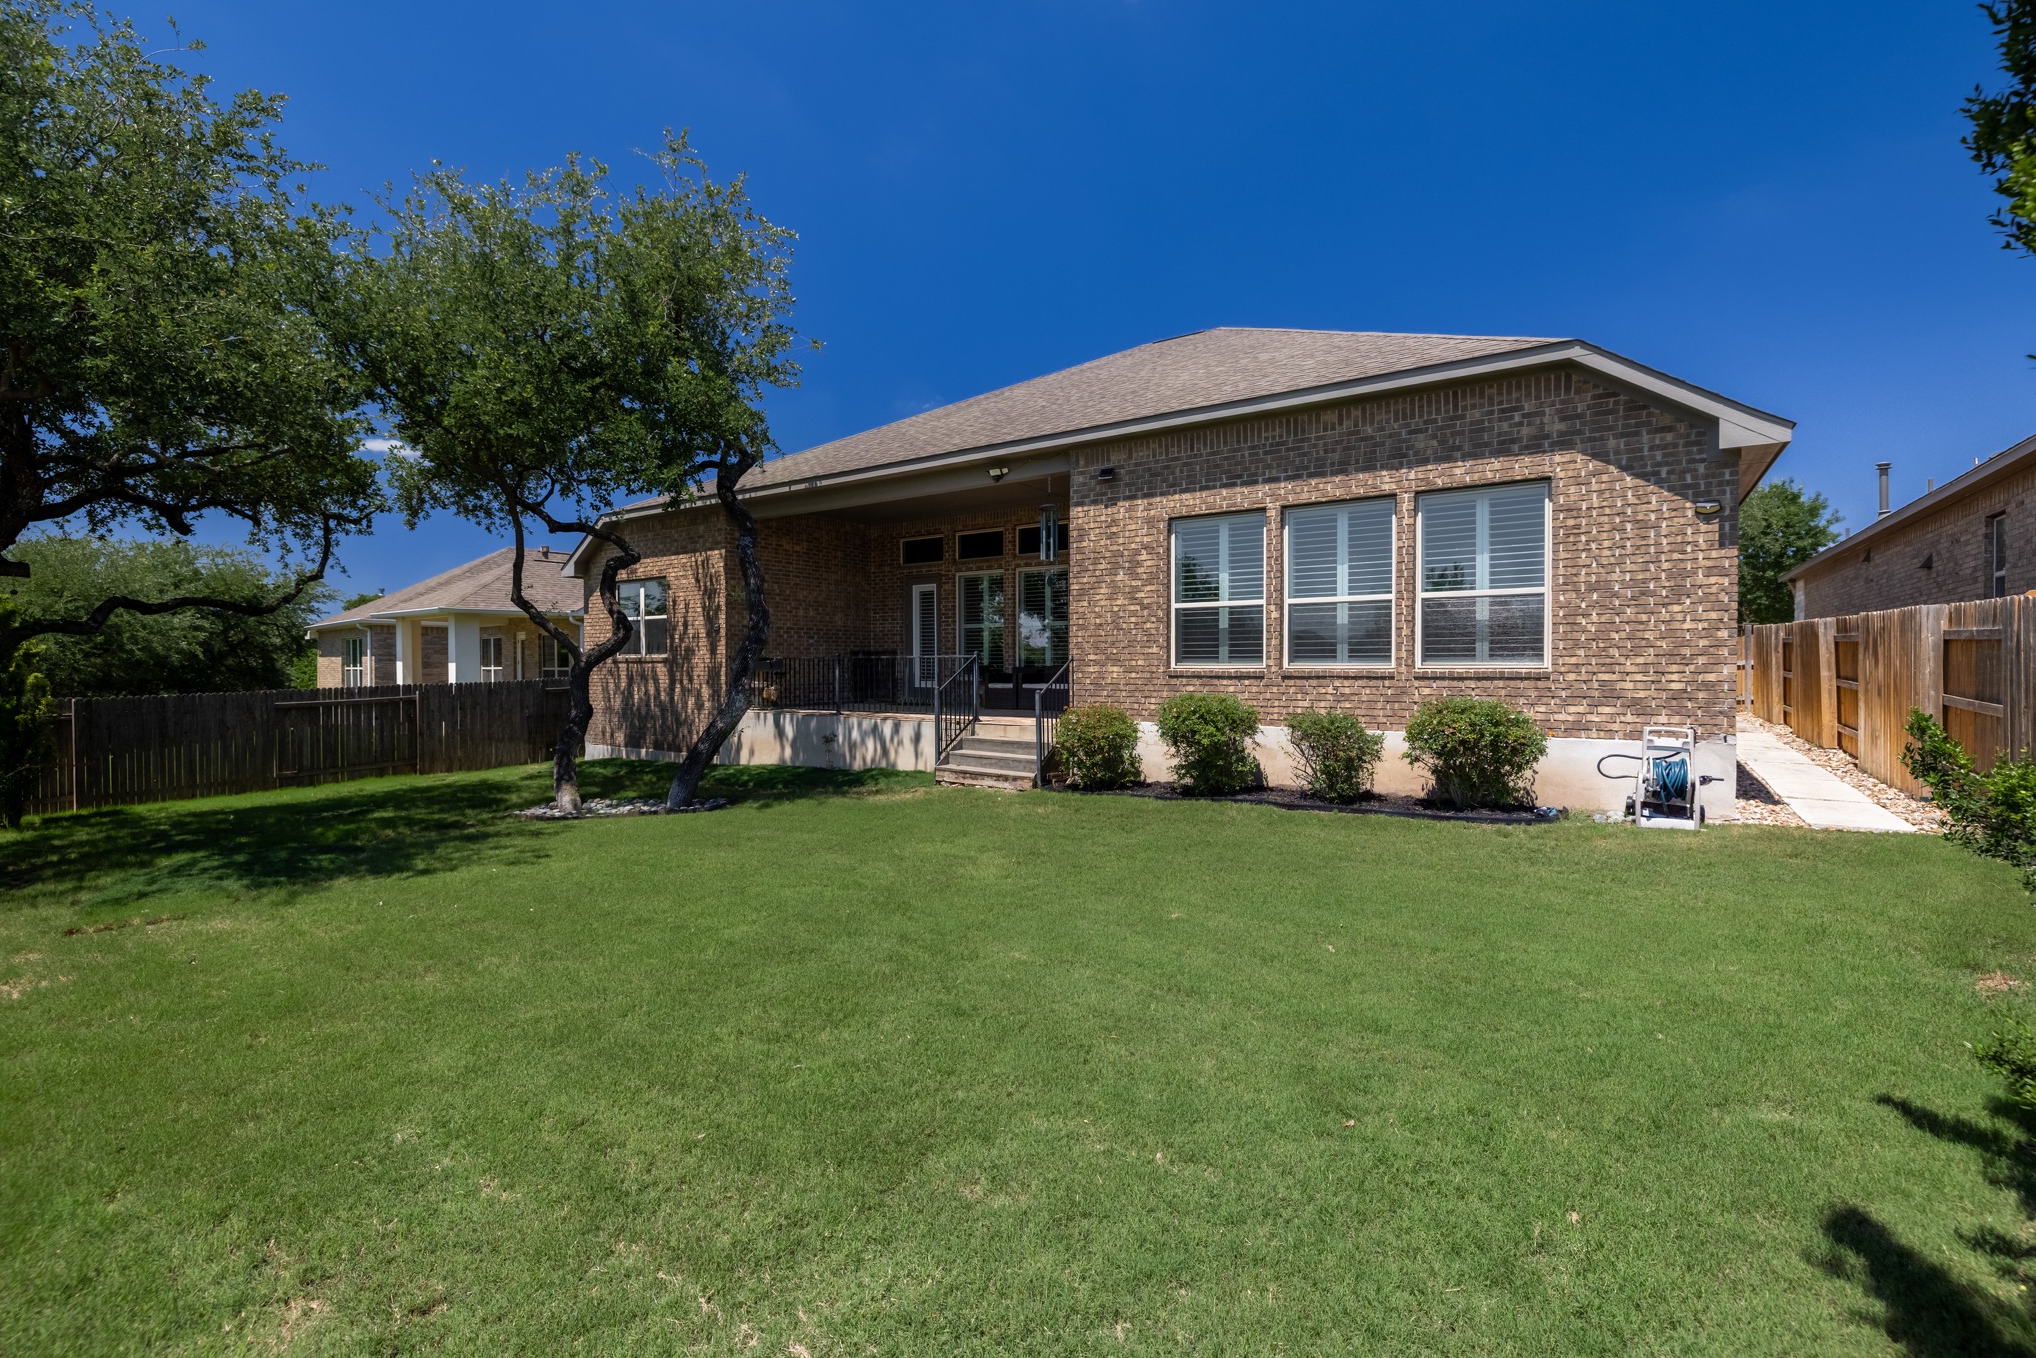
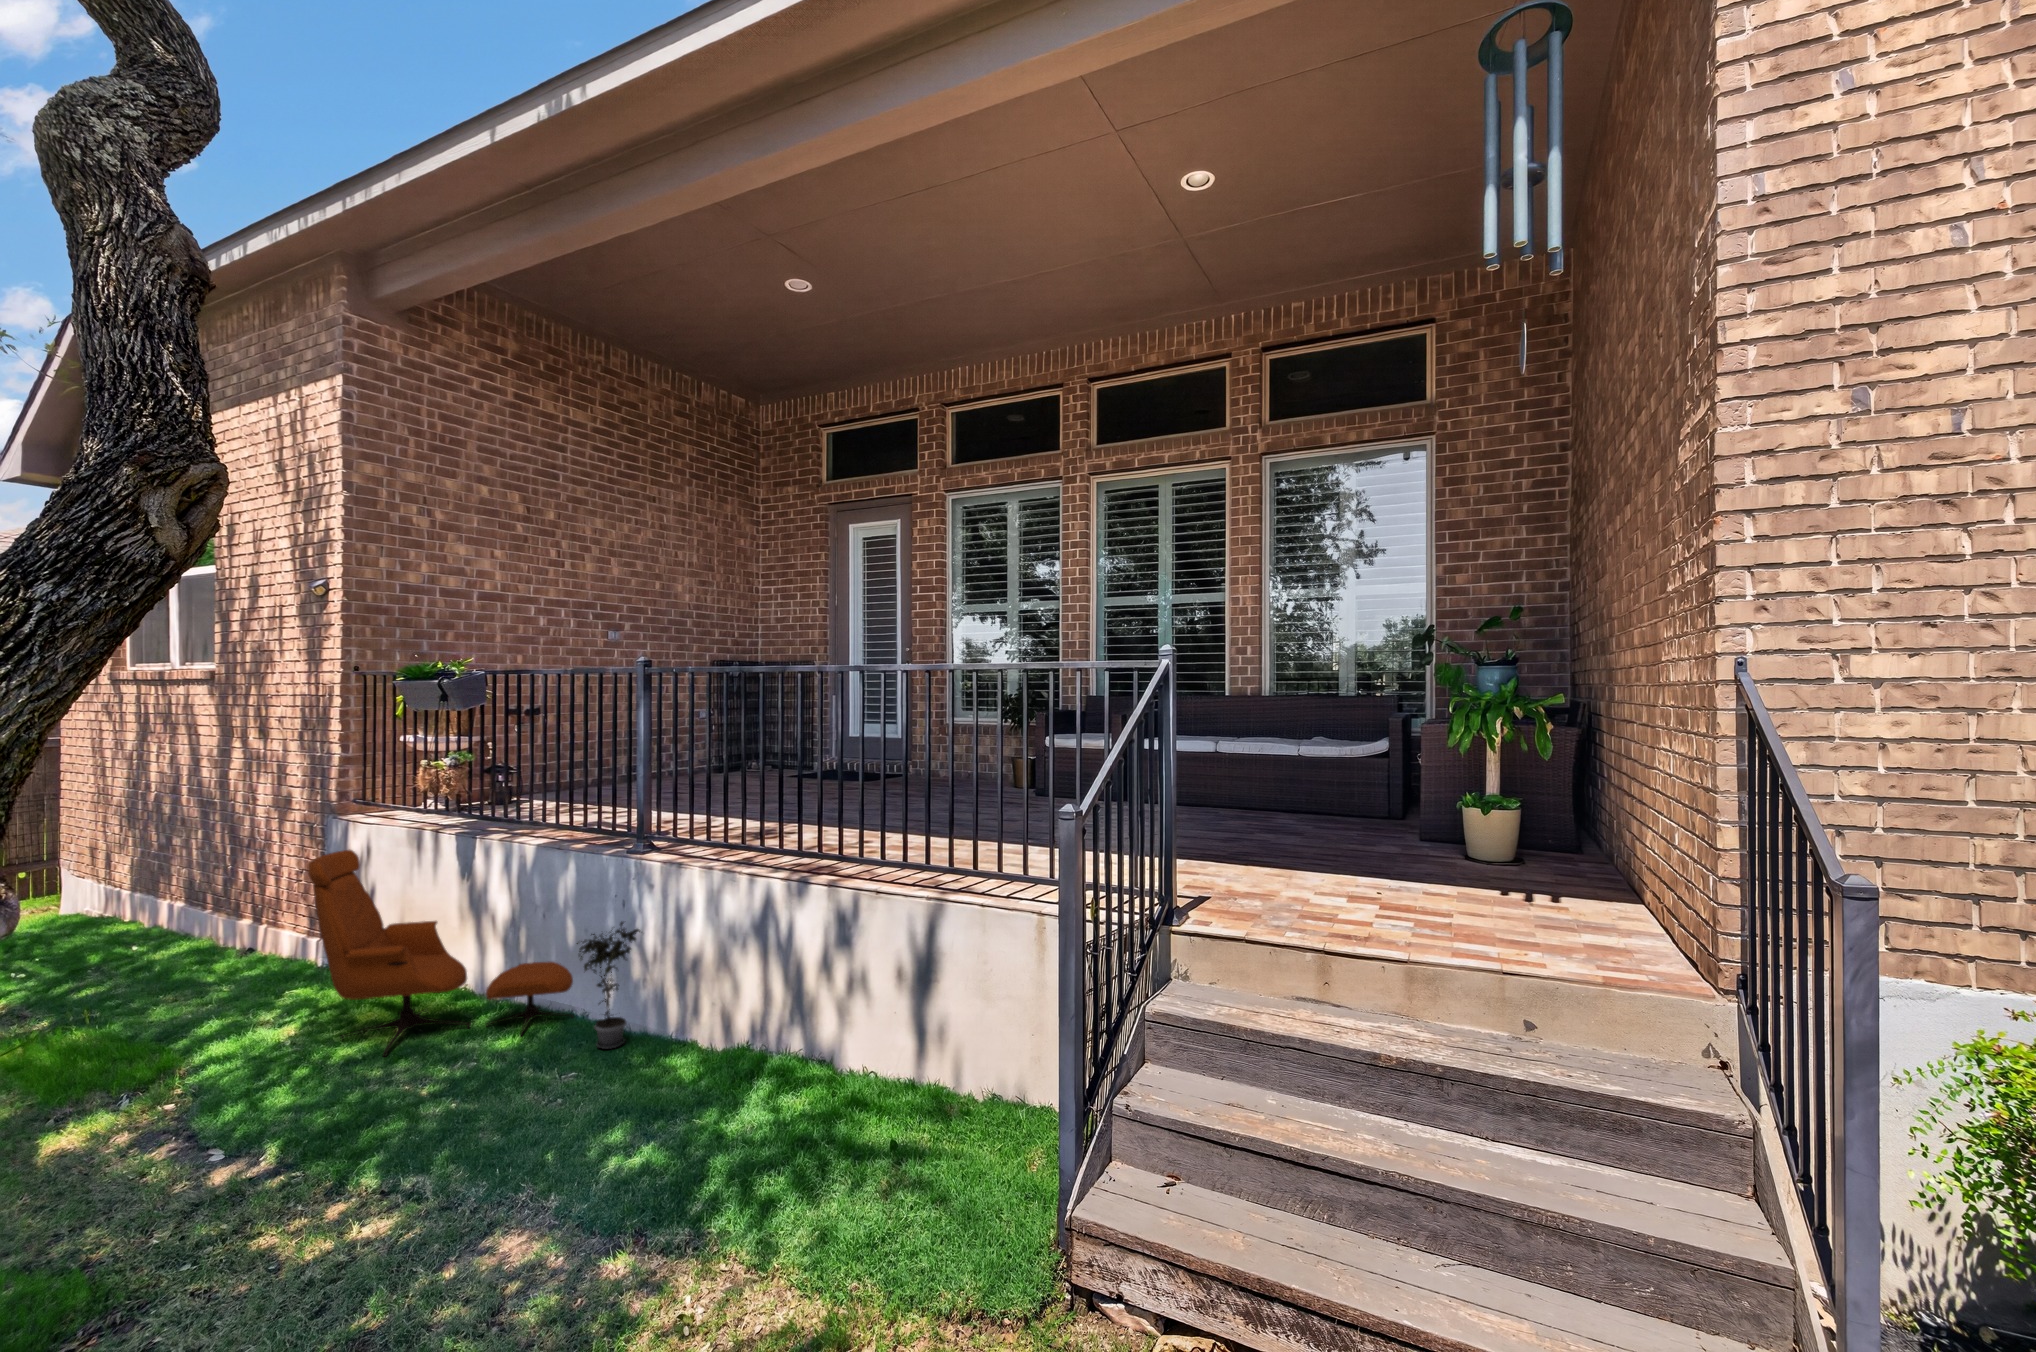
lounge chair: none [742,712,816,770] -> present [308,850,574,1056]

